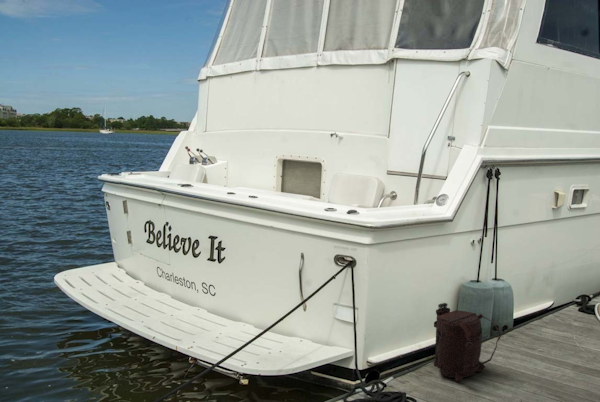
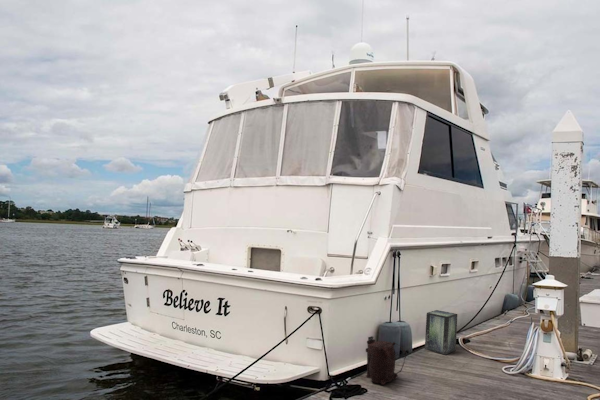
storage box: none [538,262,595,332] -> present [425,310,457,355]

